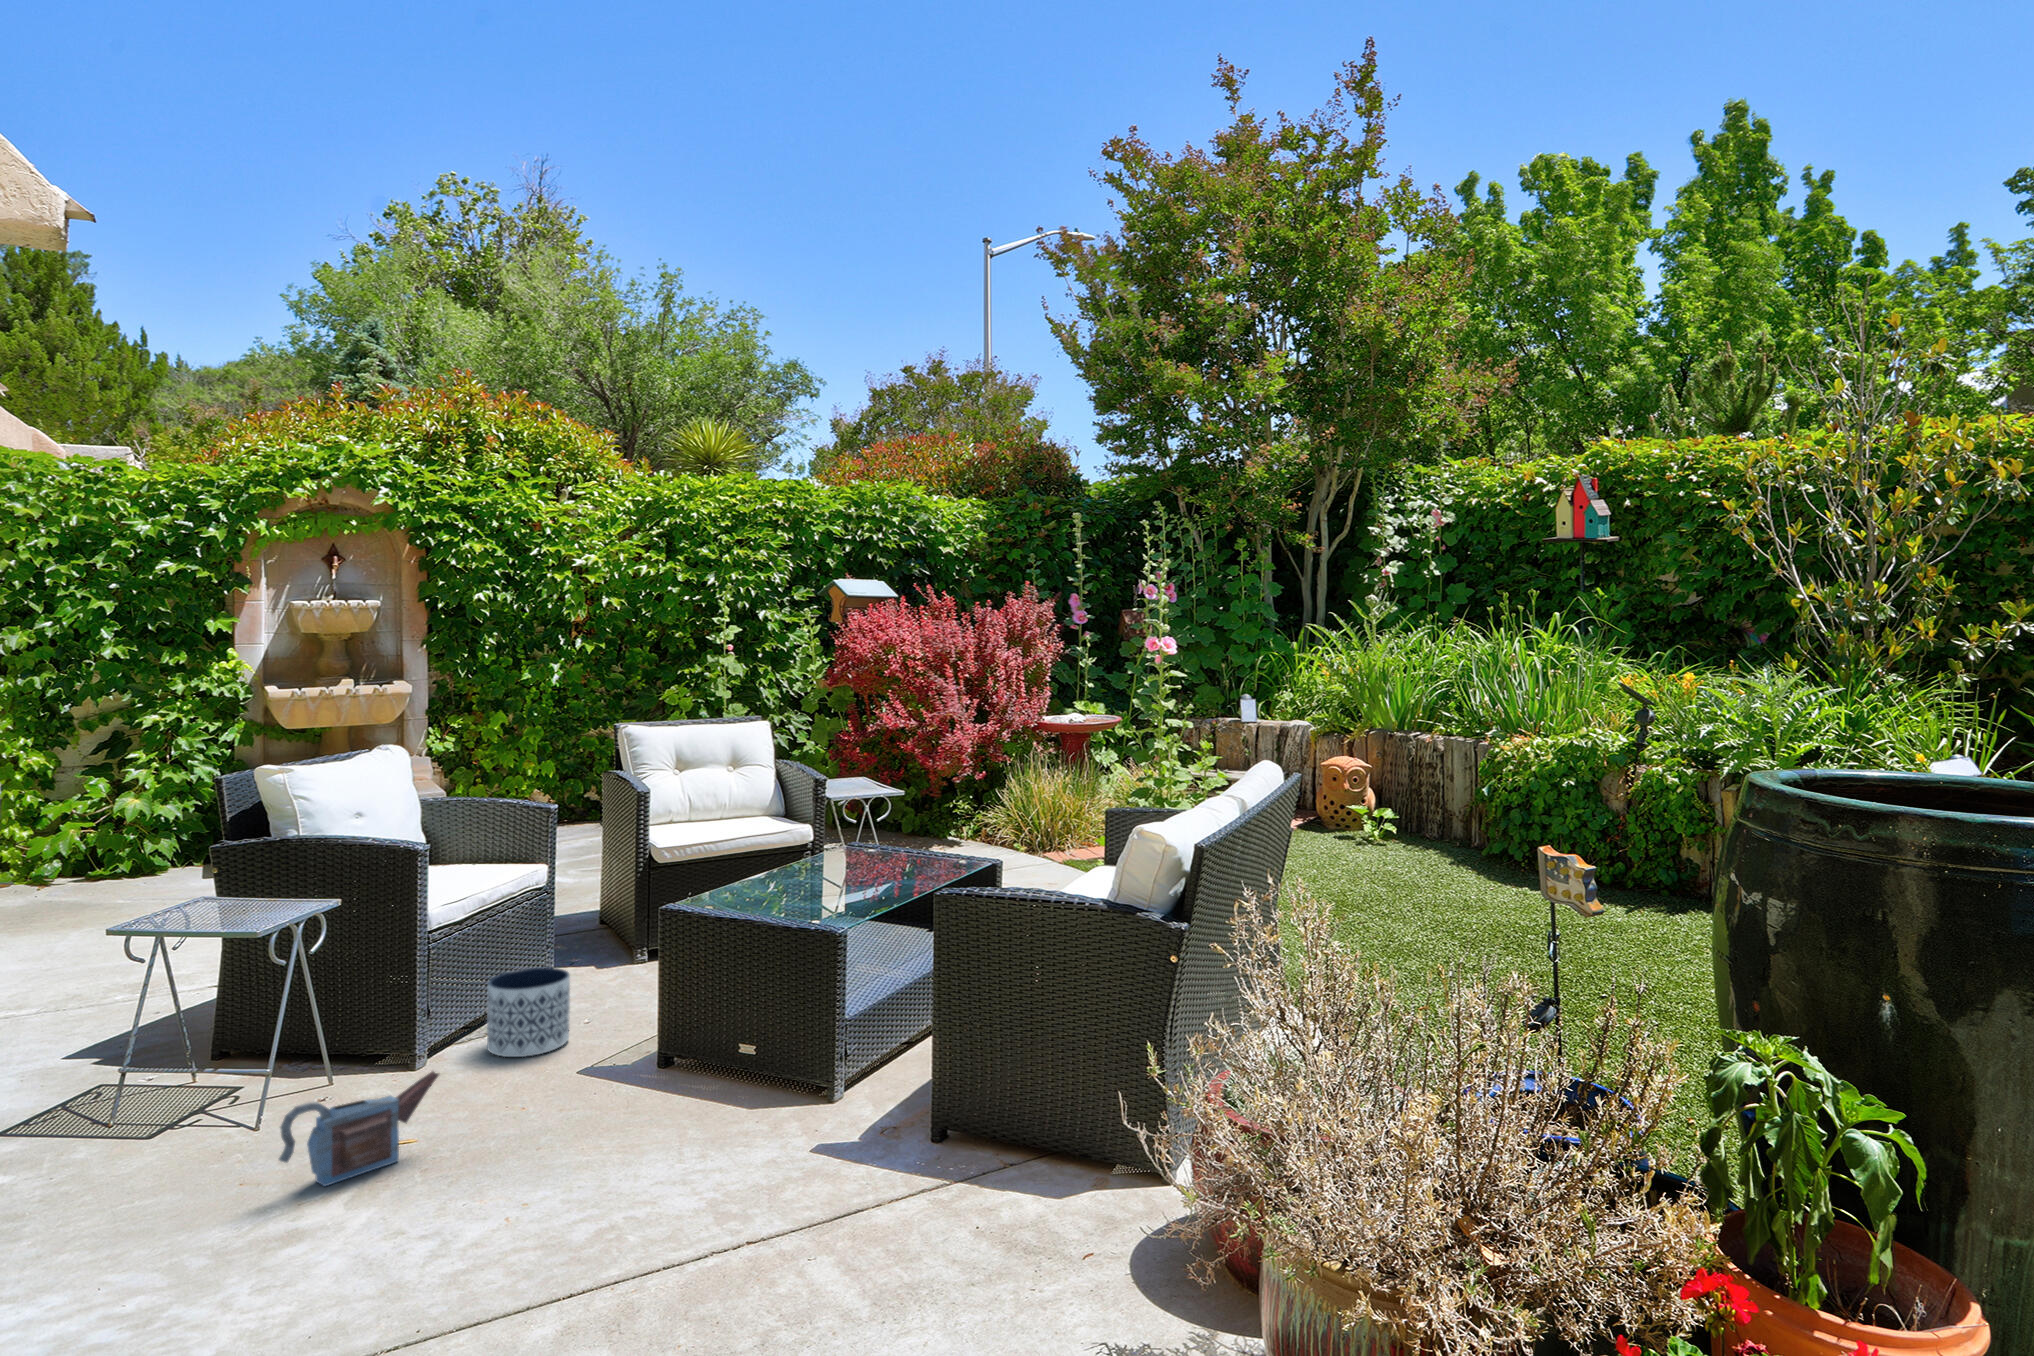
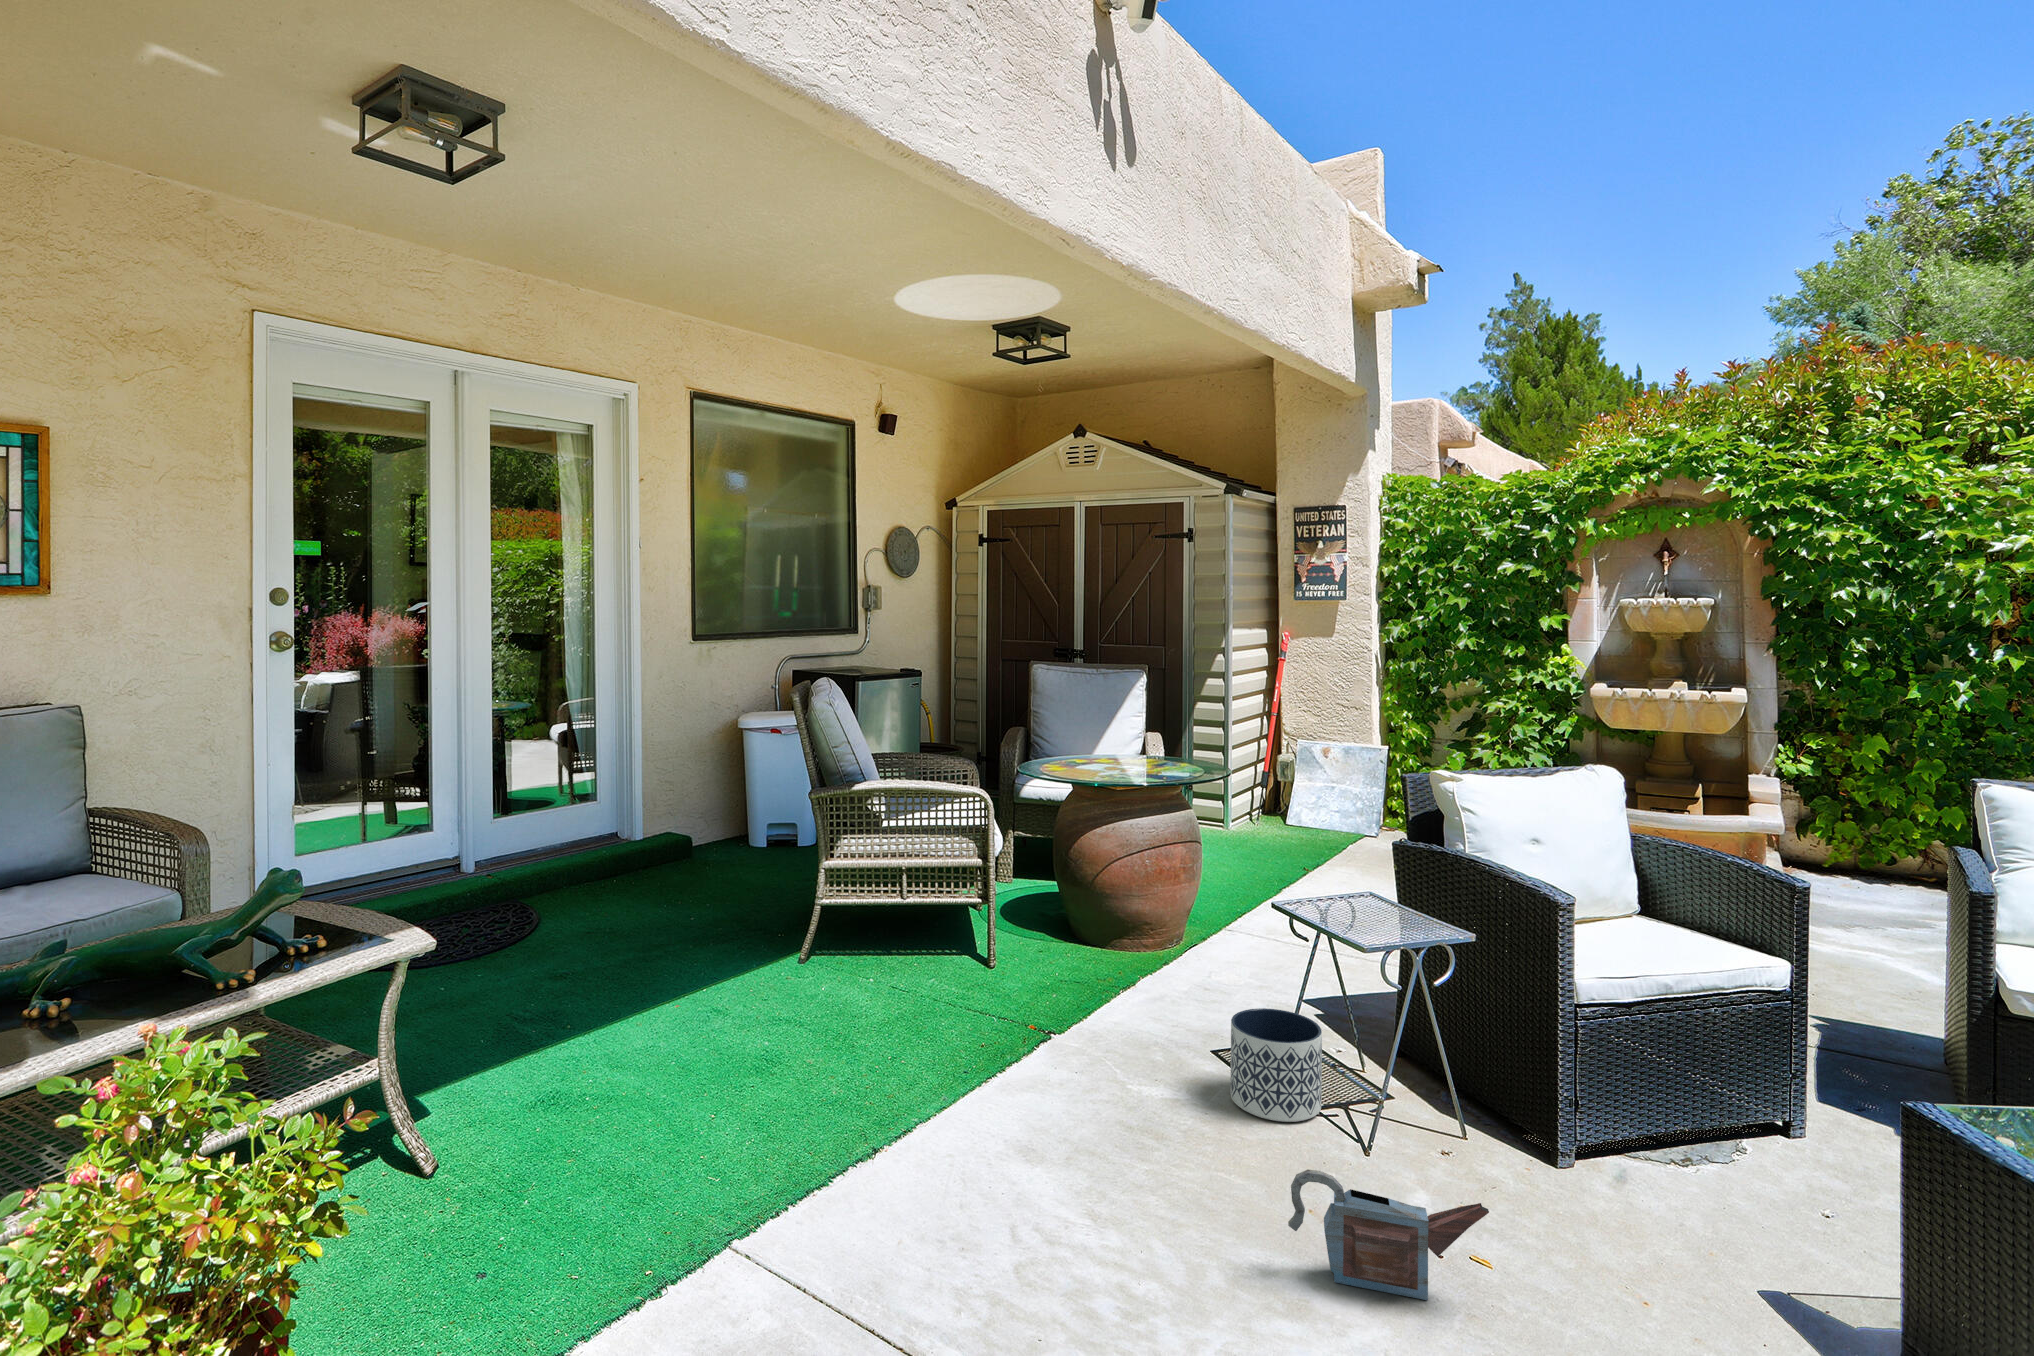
planter: present [487,967,570,1057] -> present [1230,1008,1322,1122]

